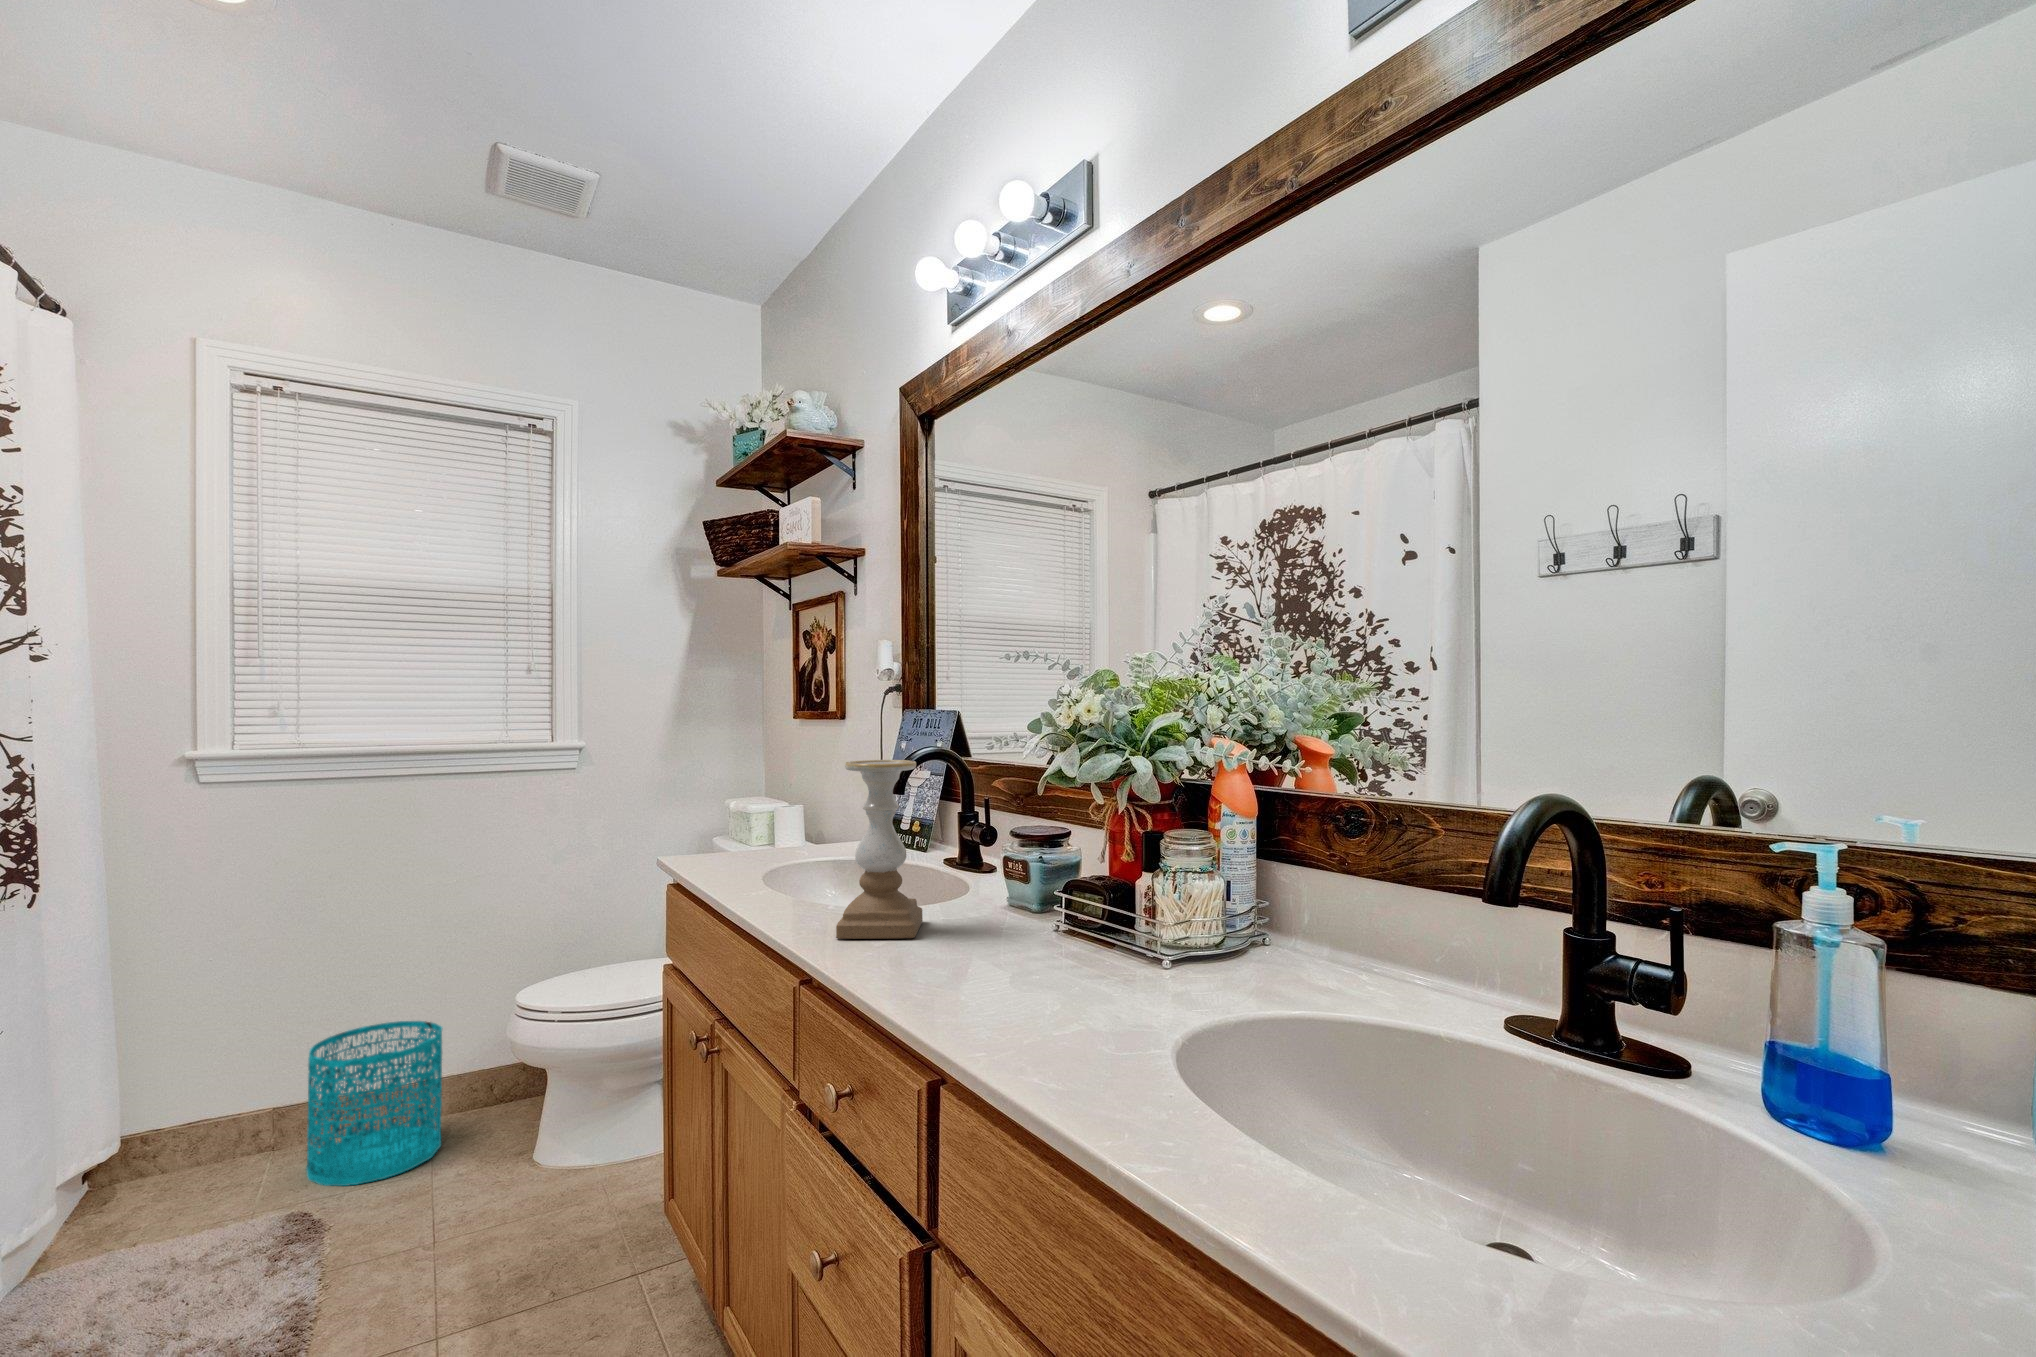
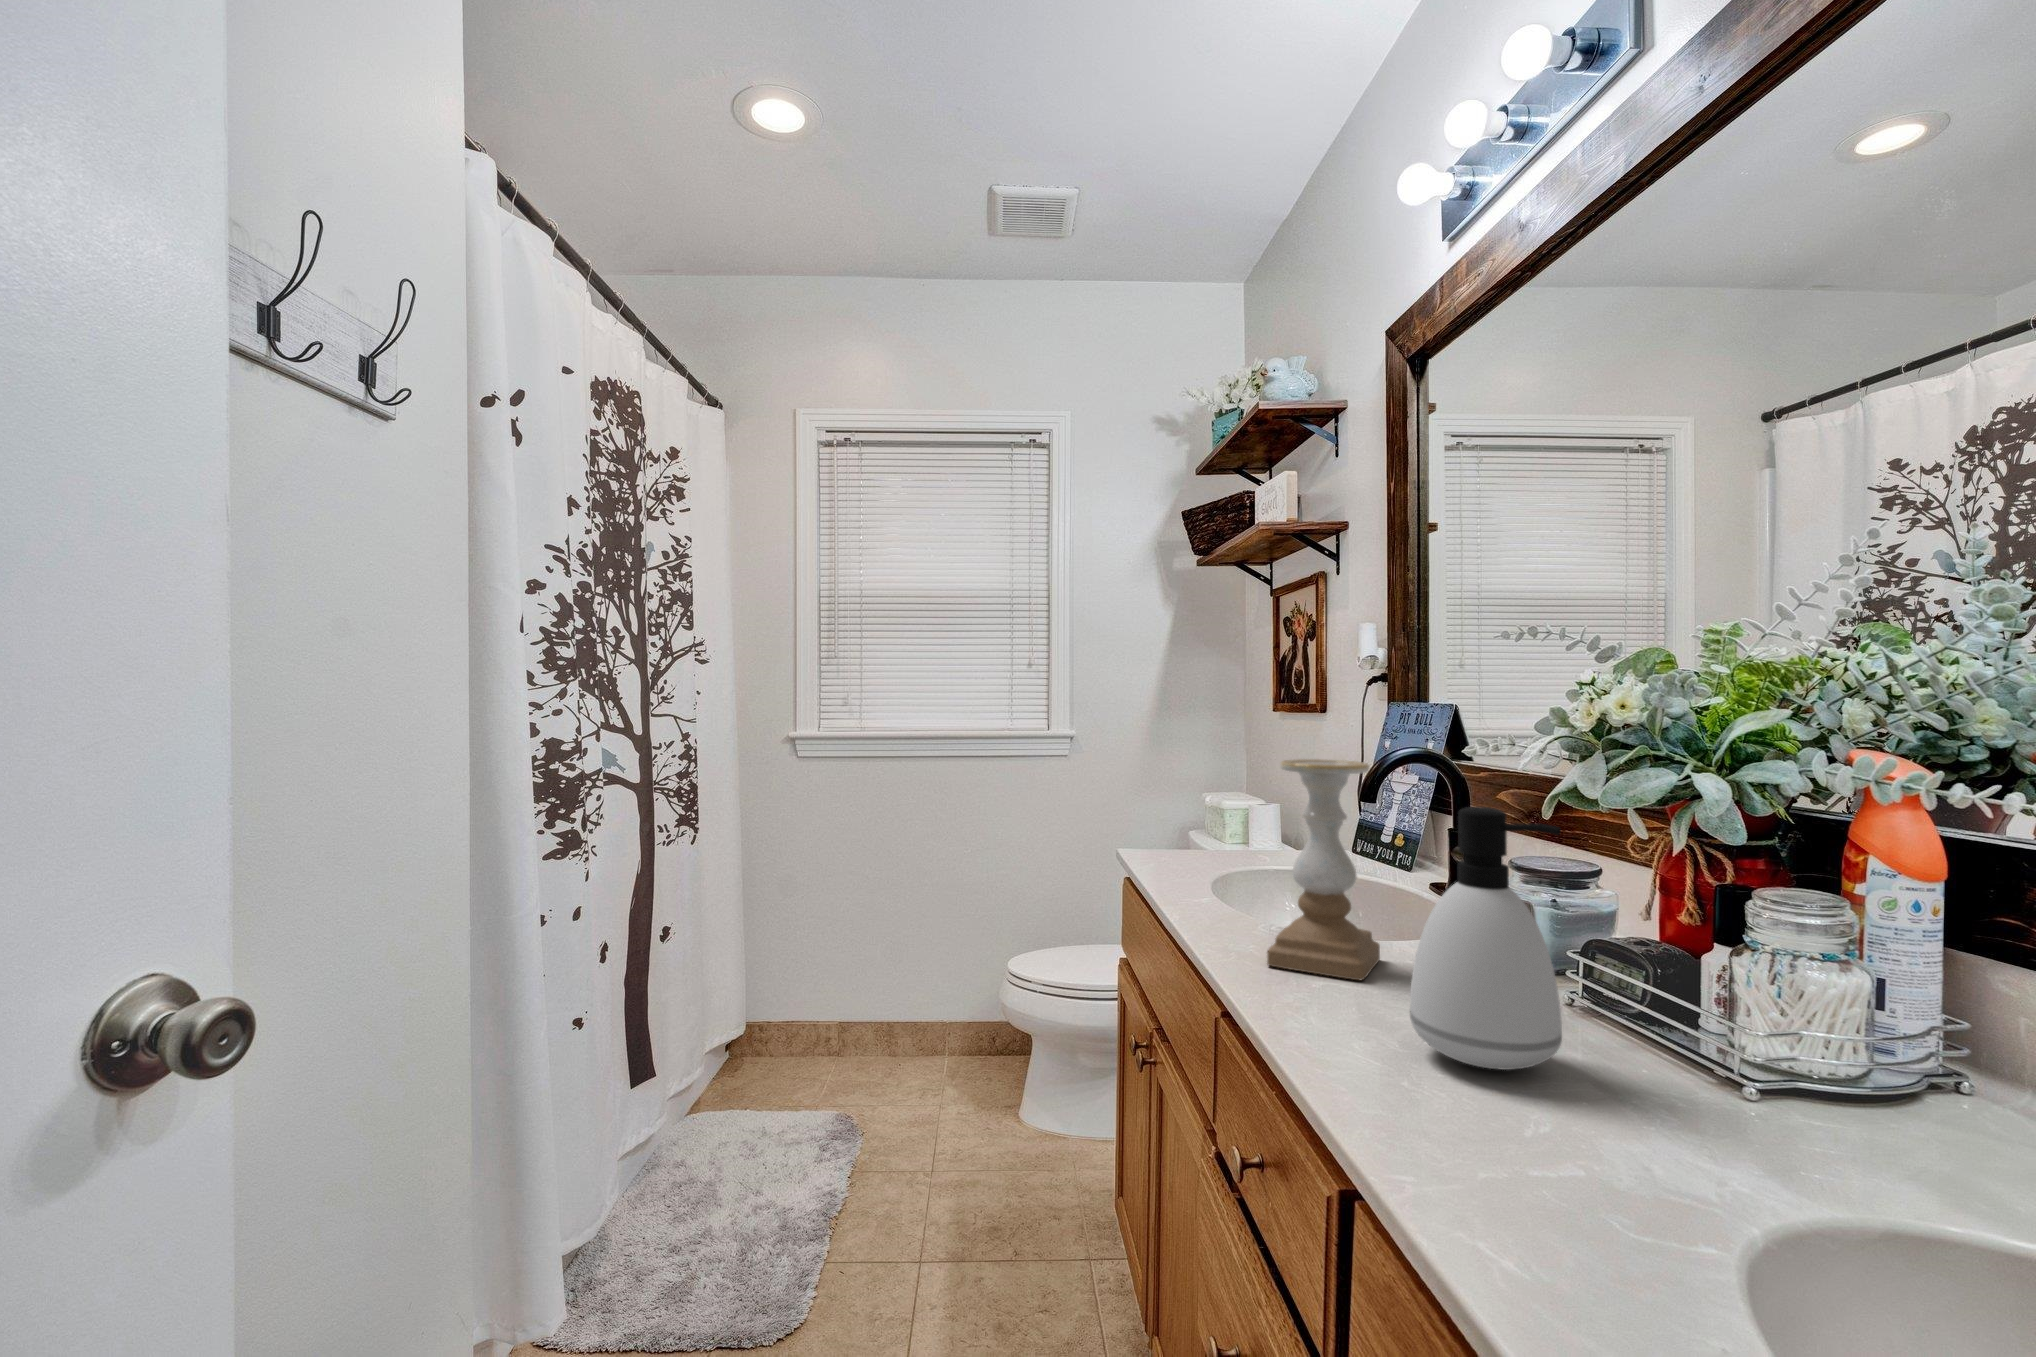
soap dispenser: none [961,788,1061,979] -> present [1410,807,1562,1070]
wastebasket: present [306,1021,442,1186] -> none [867,963,963,1096]

